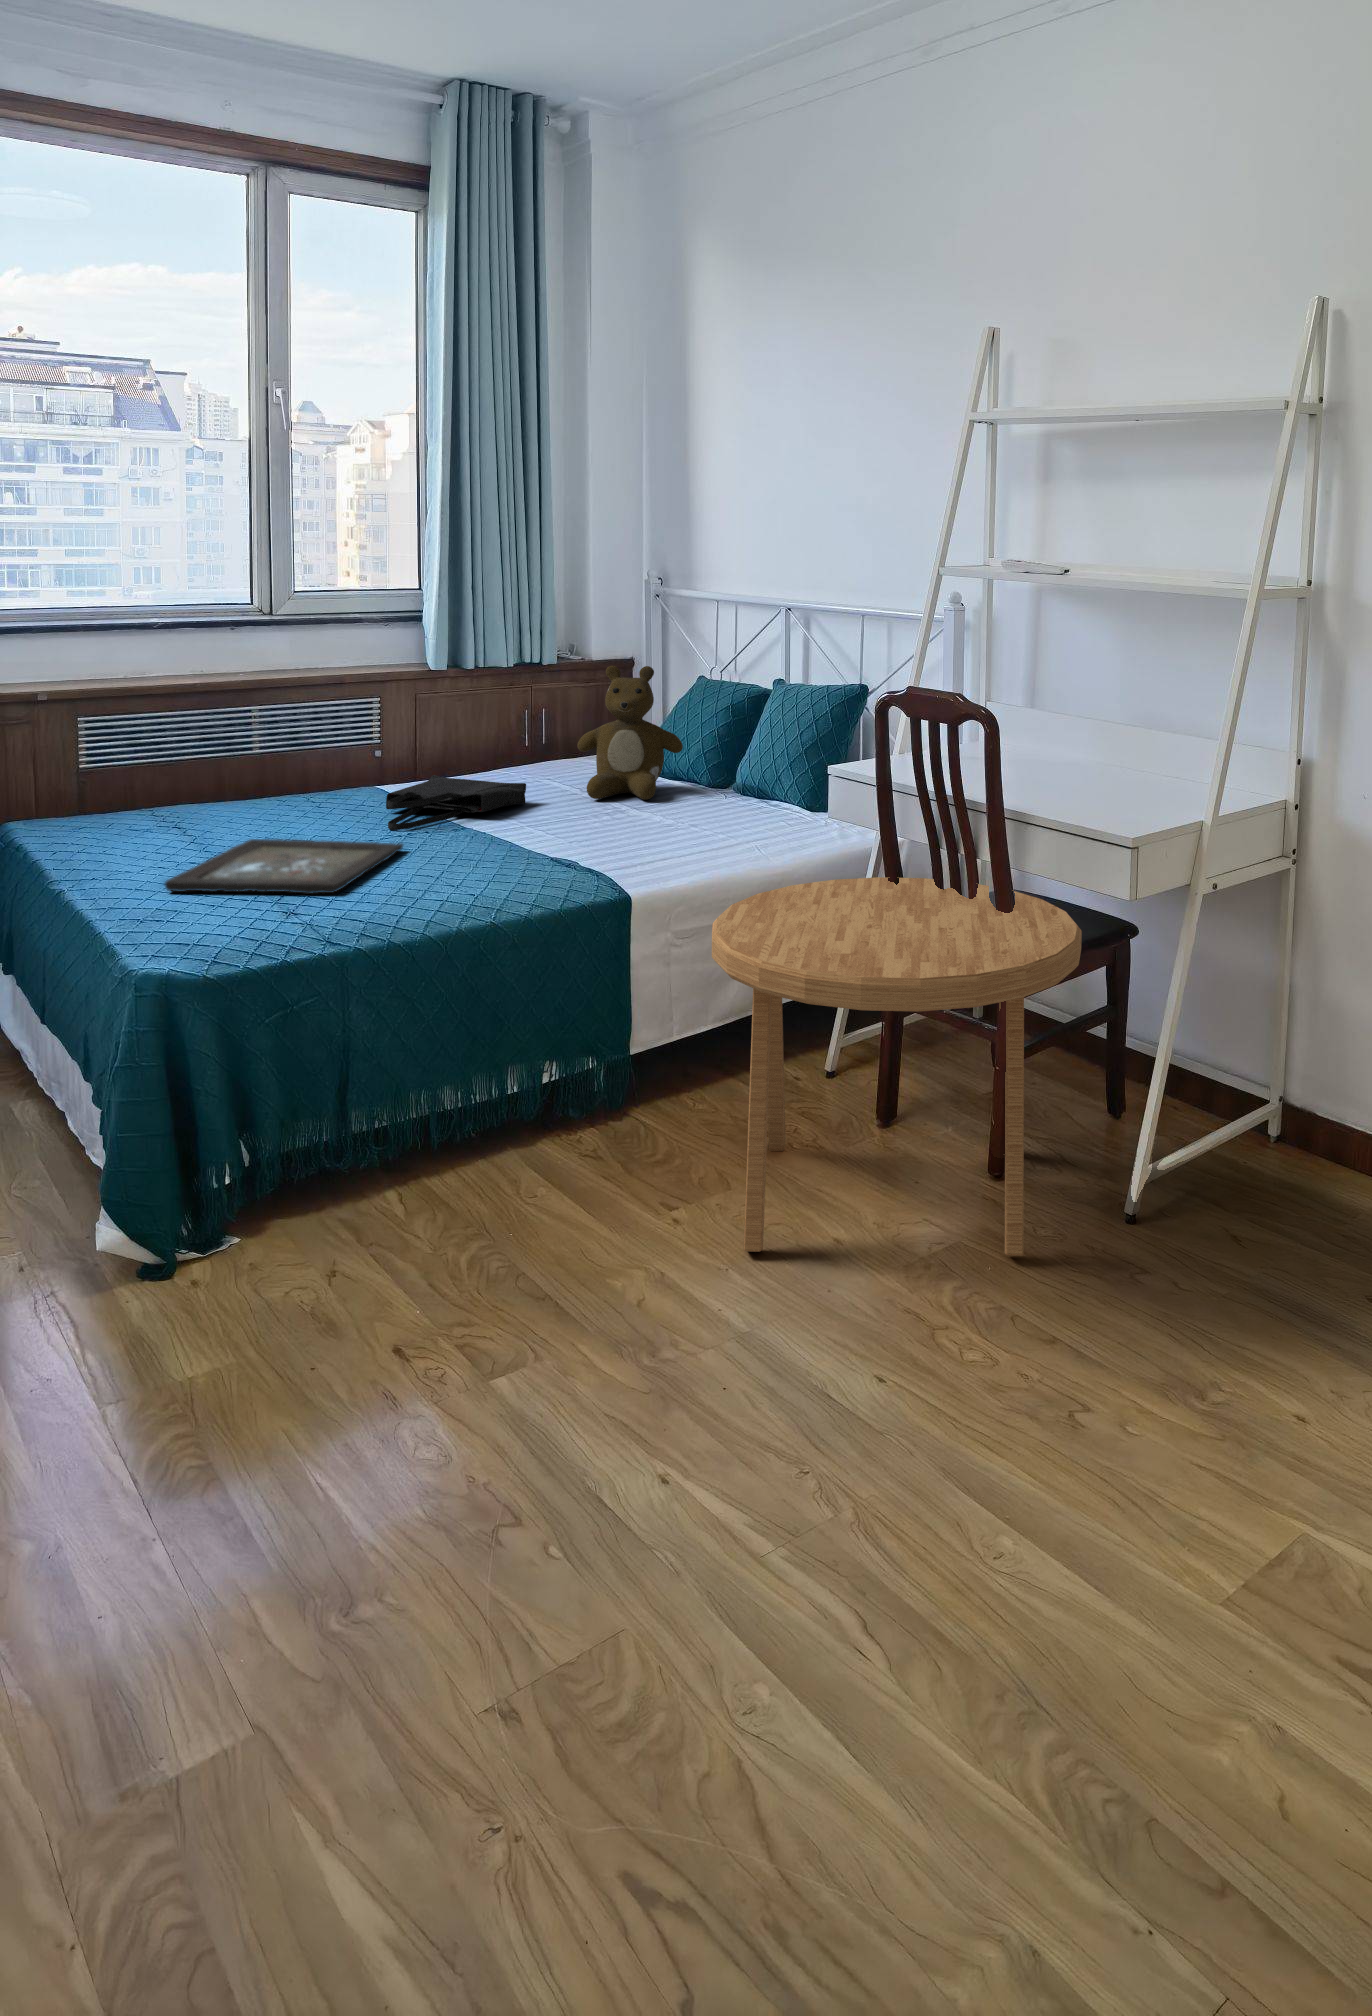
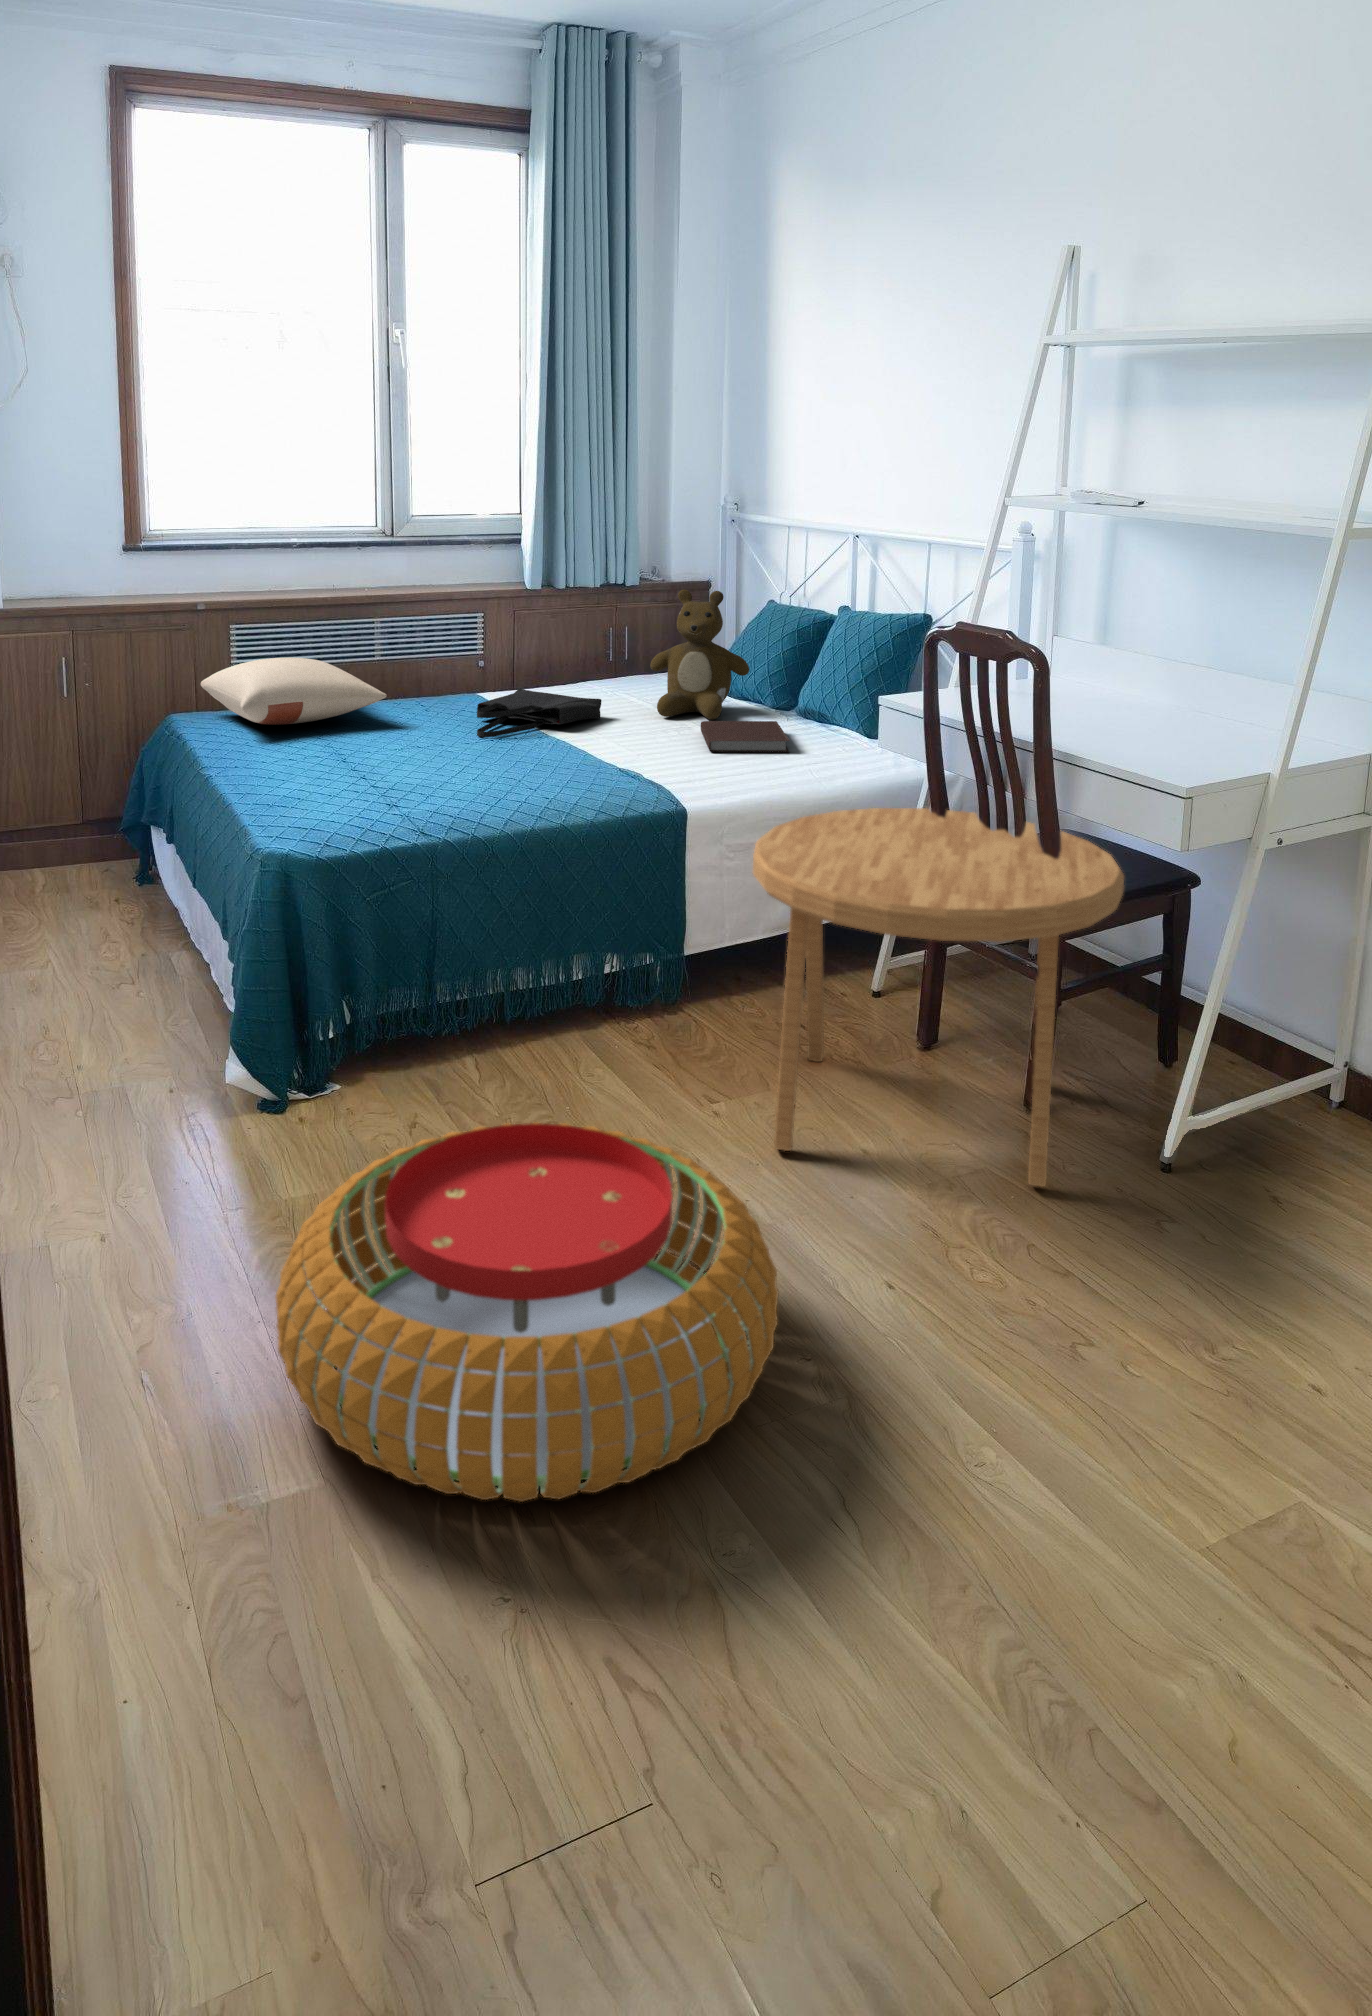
pillow: none [47,751,280,828] -> present [201,658,387,725]
notebook: none [635,798,732,833] -> present [701,721,790,752]
tray: present [165,839,403,894] -> none [289,739,489,792]
pouf: none [168,1254,774,1728] -> present [276,1122,779,1502]

